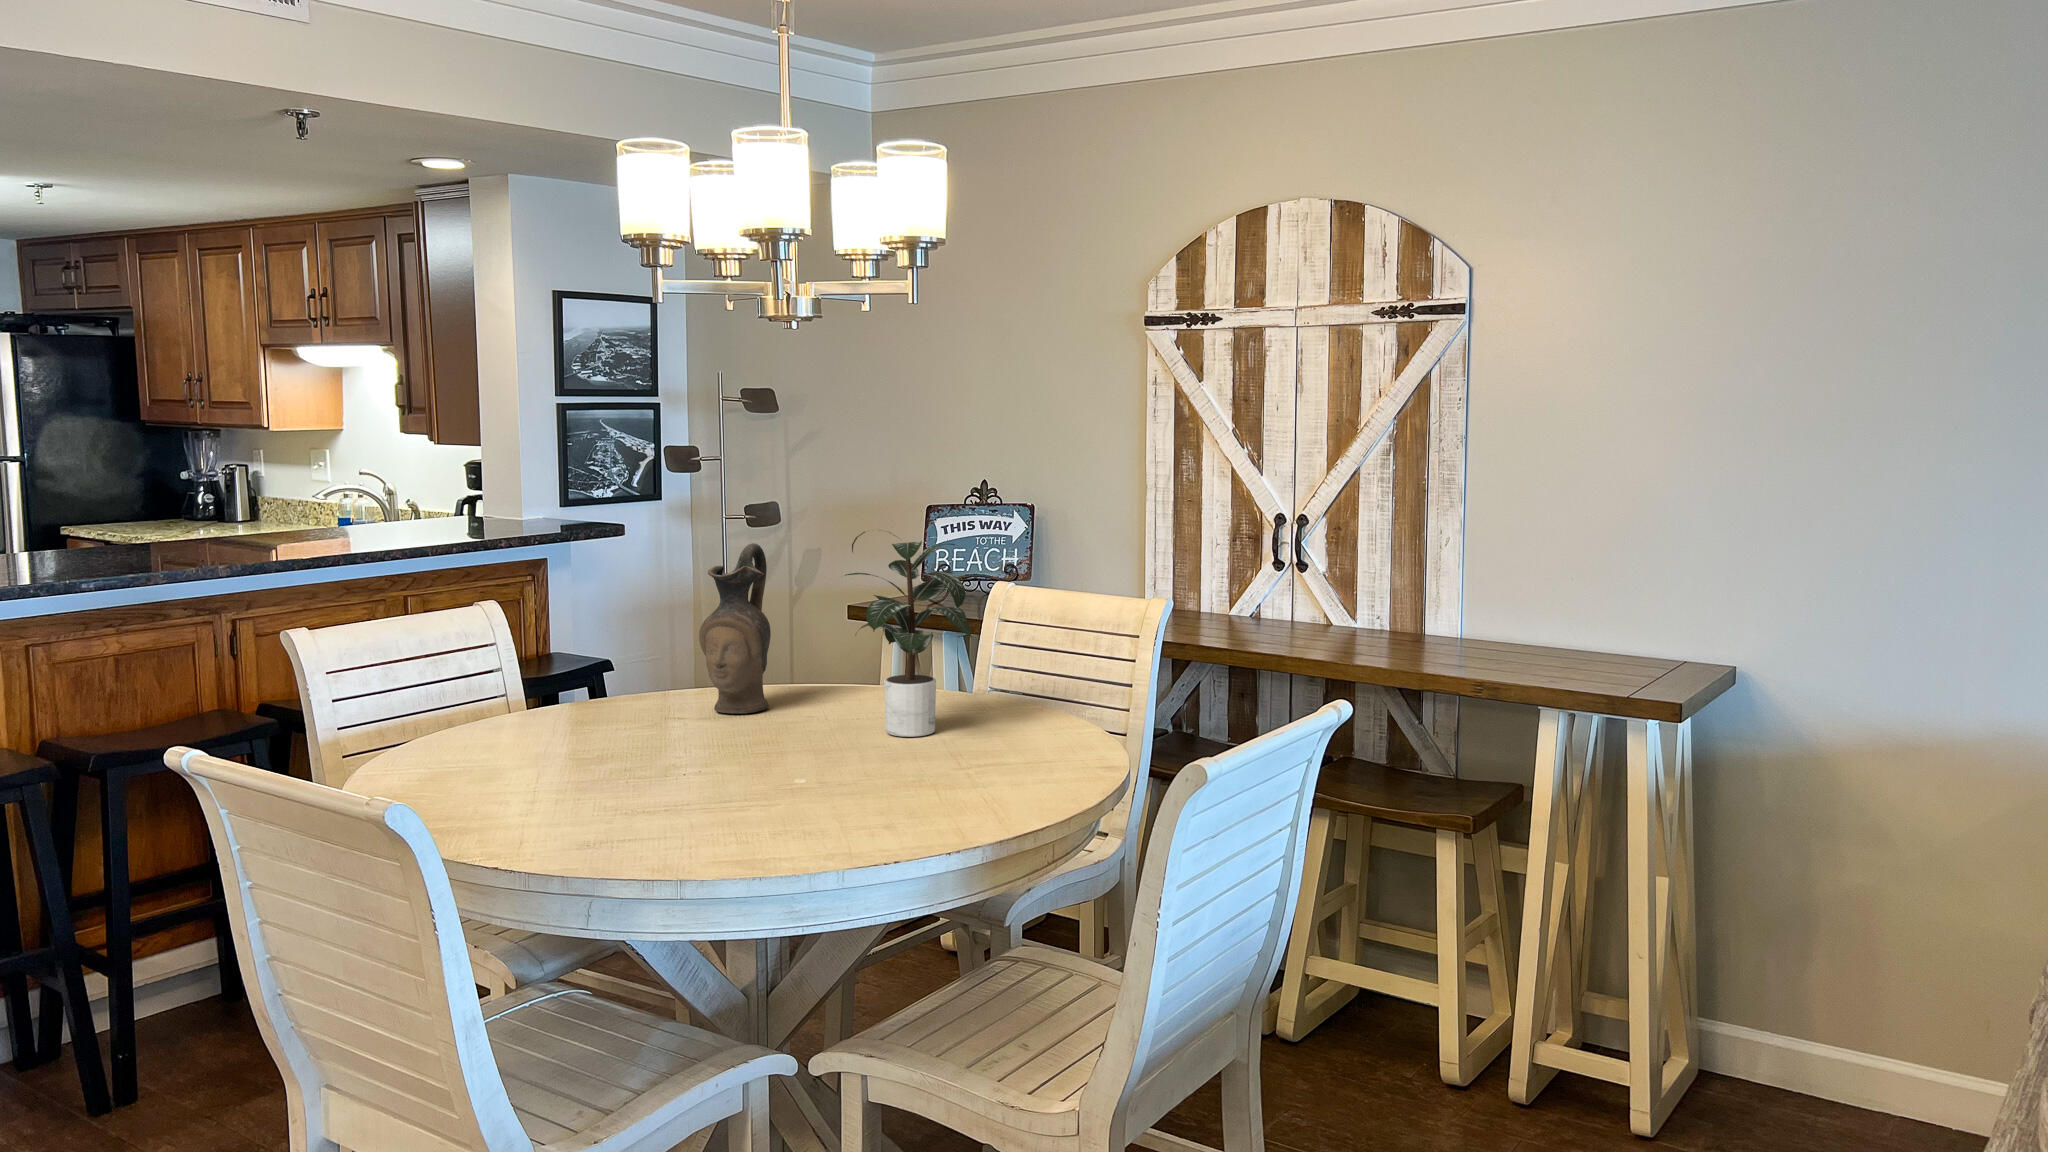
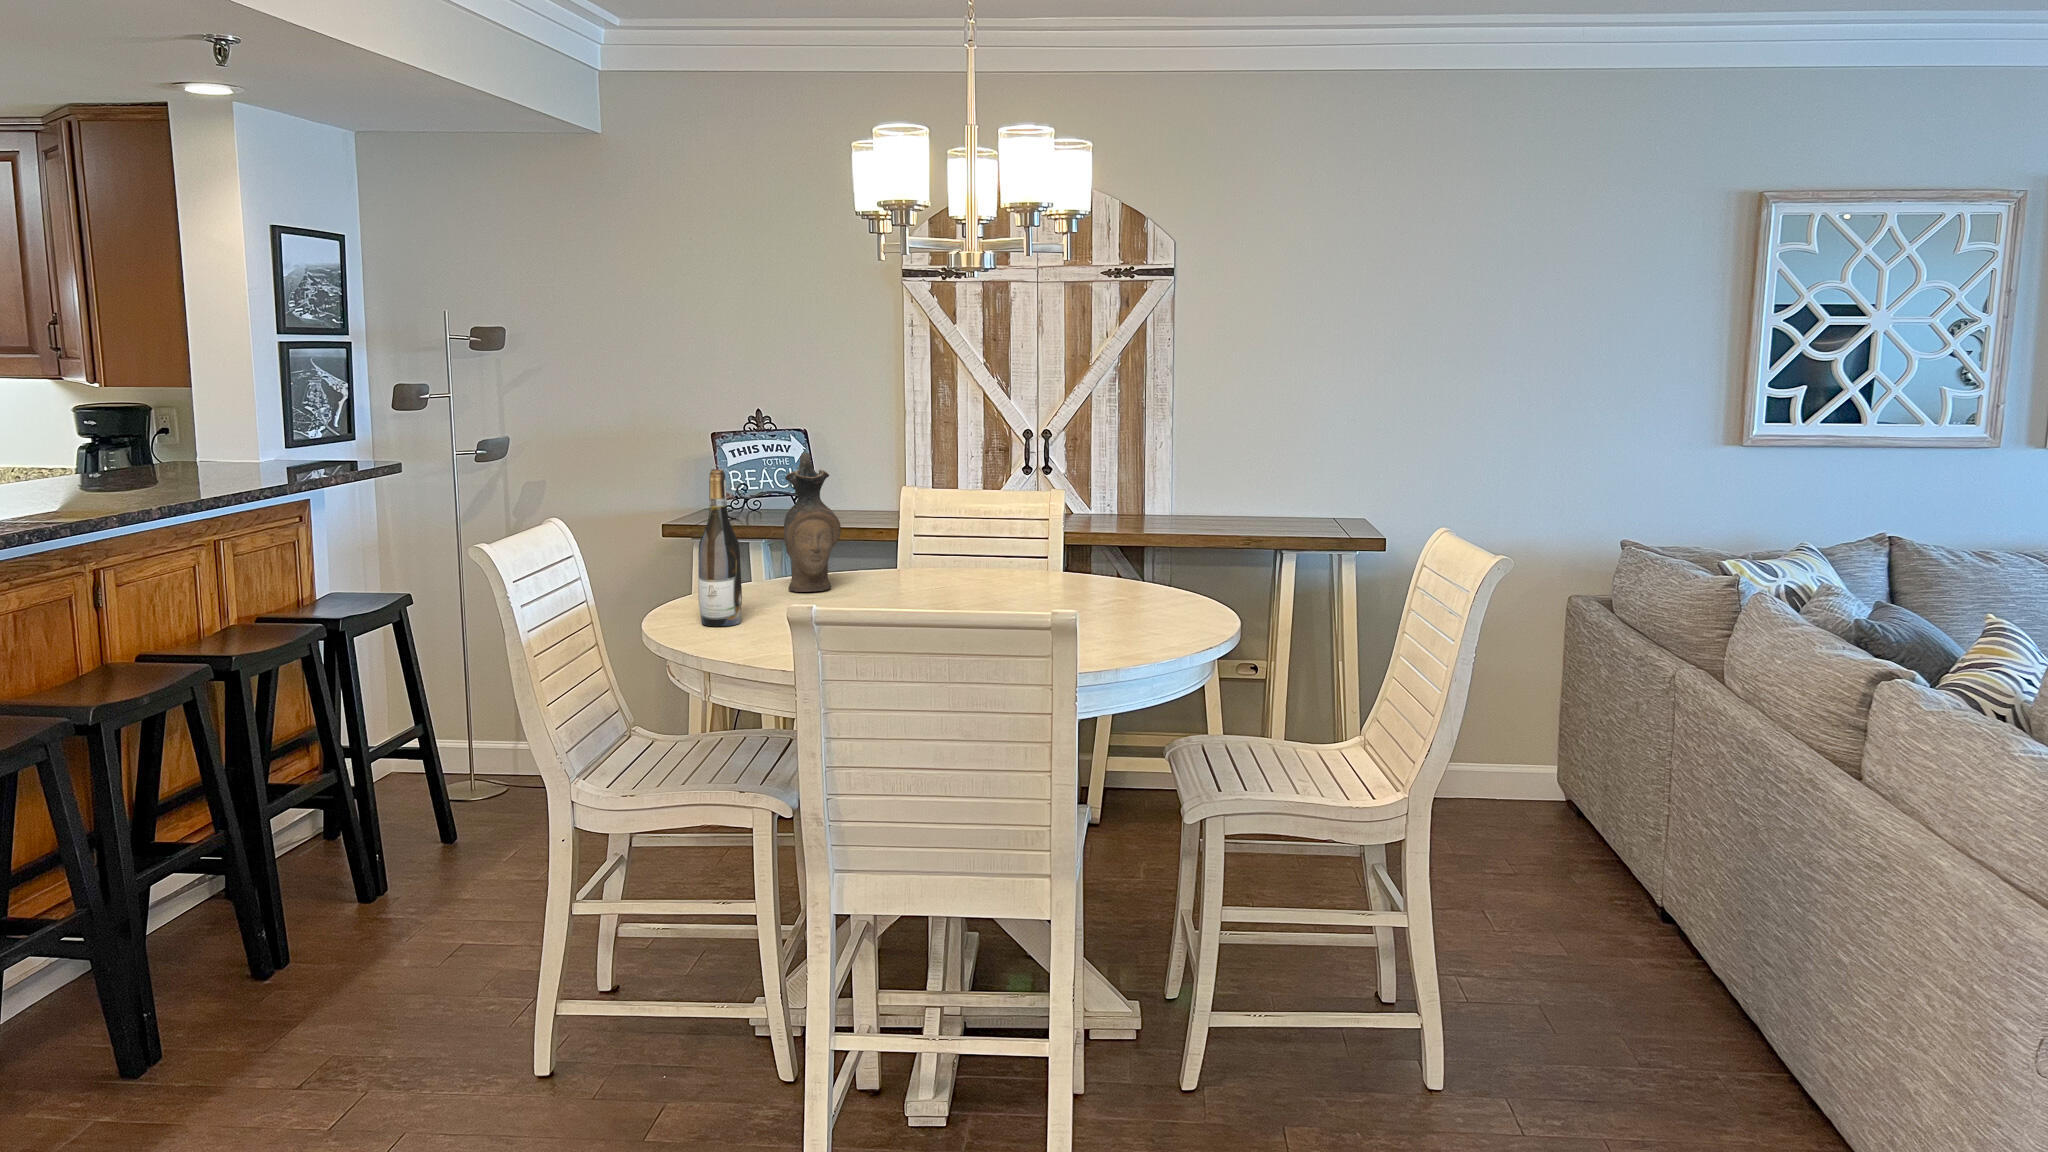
potted plant: present [845,532,972,737] -> none [916,432,1052,591]
wine bottle: none [490,564,545,752] -> present [698,469,742,626]

